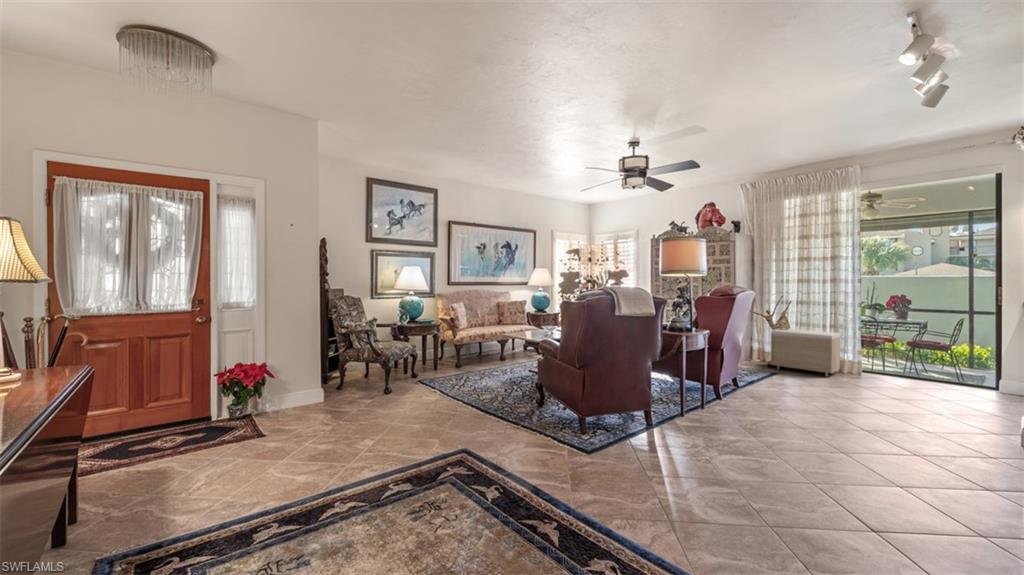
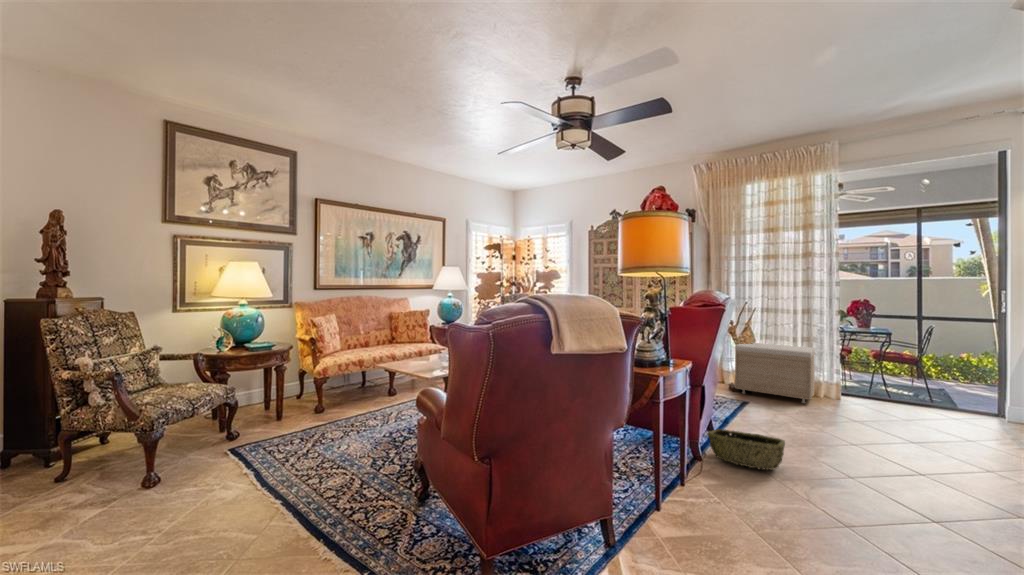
woven basket: none [726,381,781,406] -> present [707,429,785,470]

